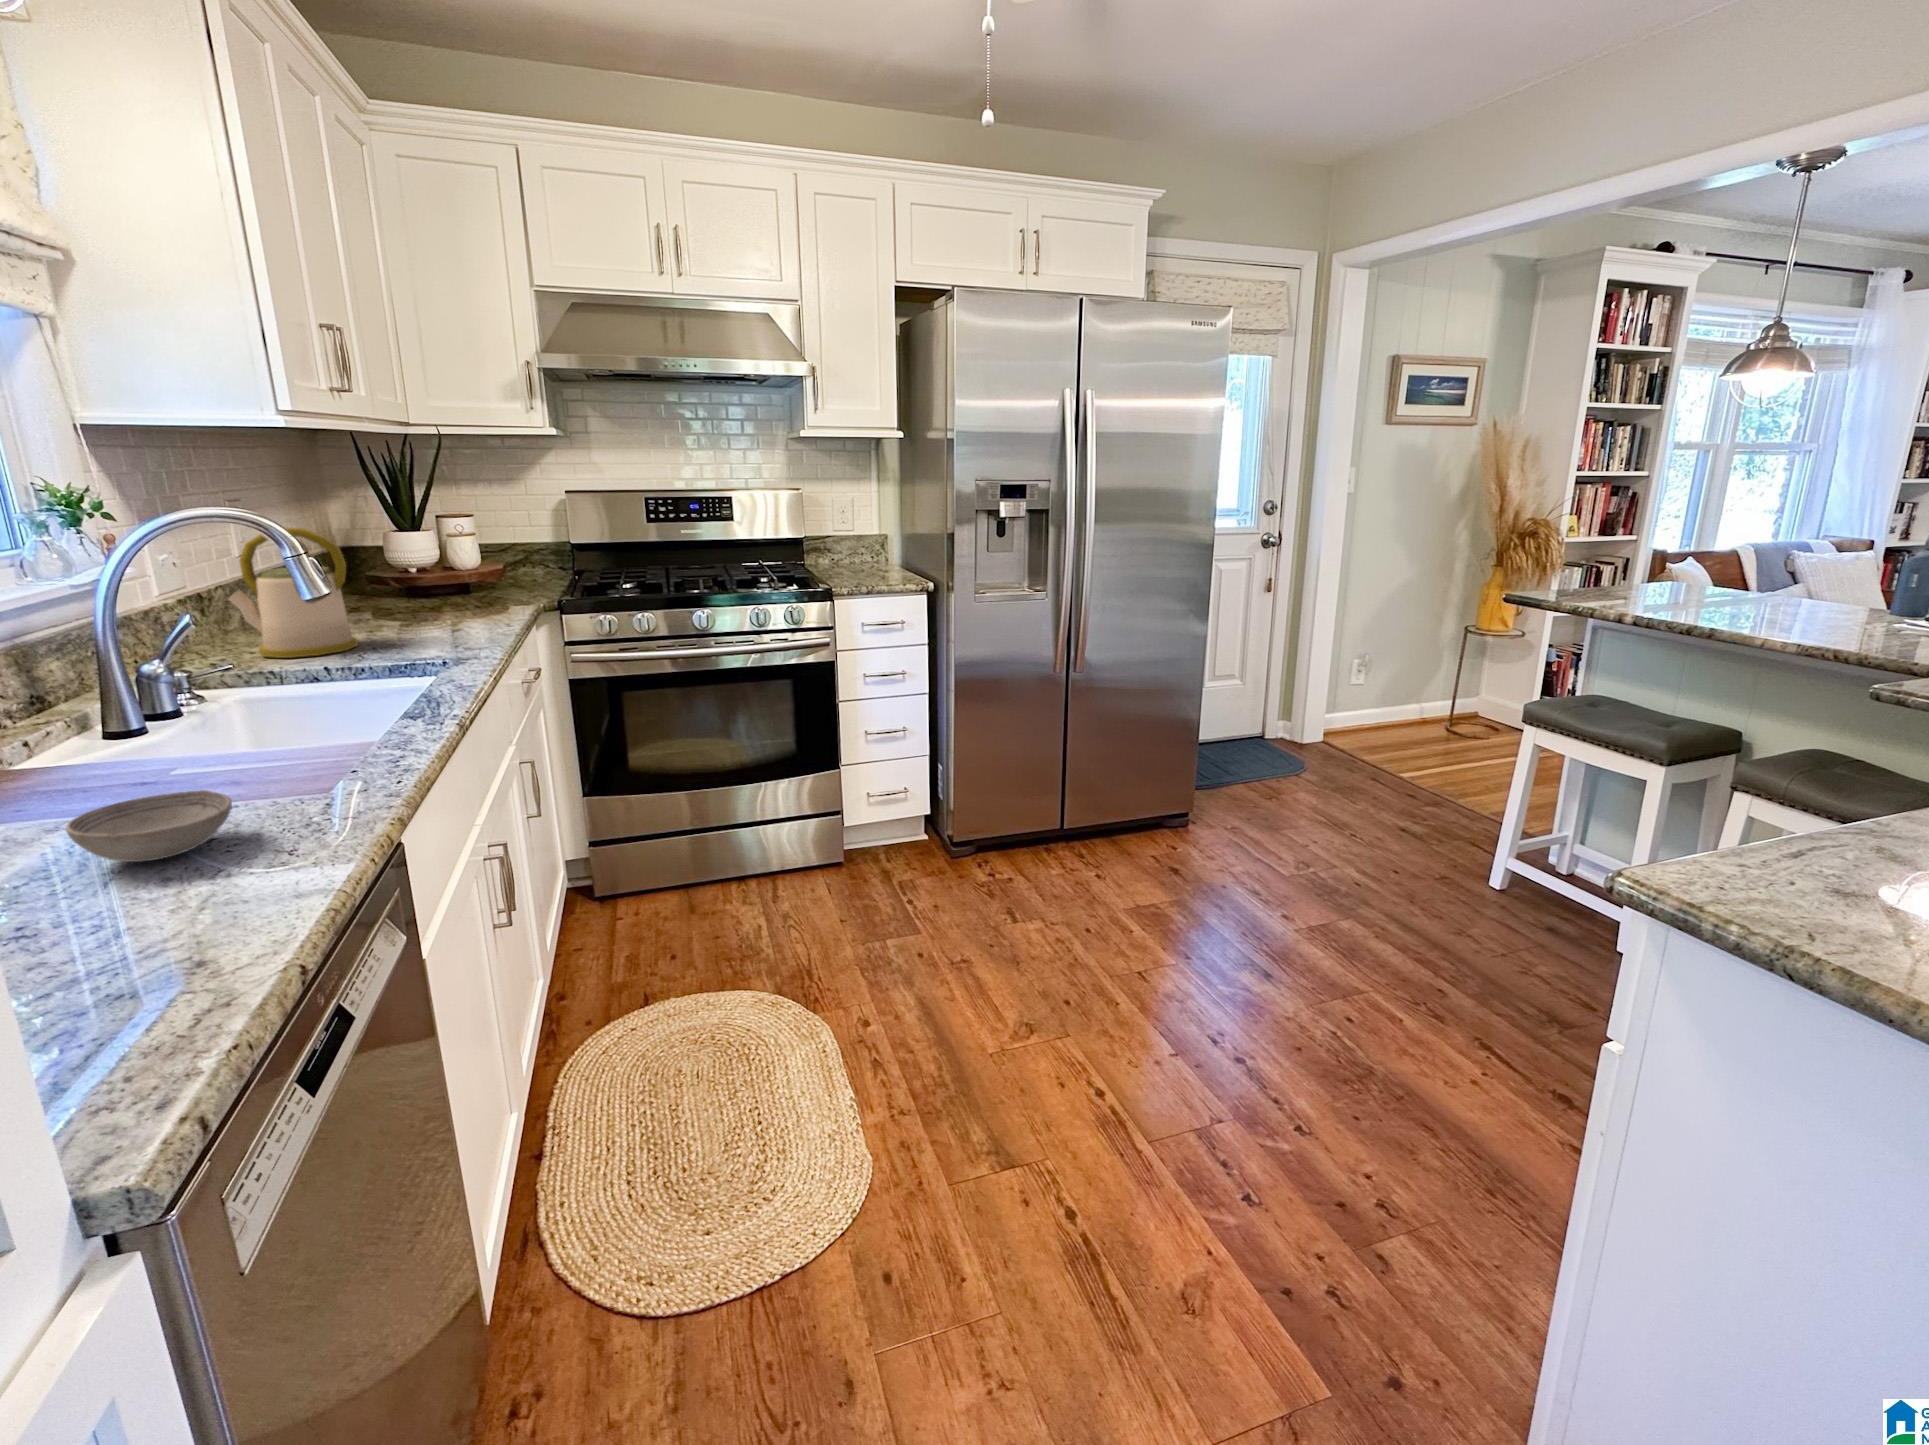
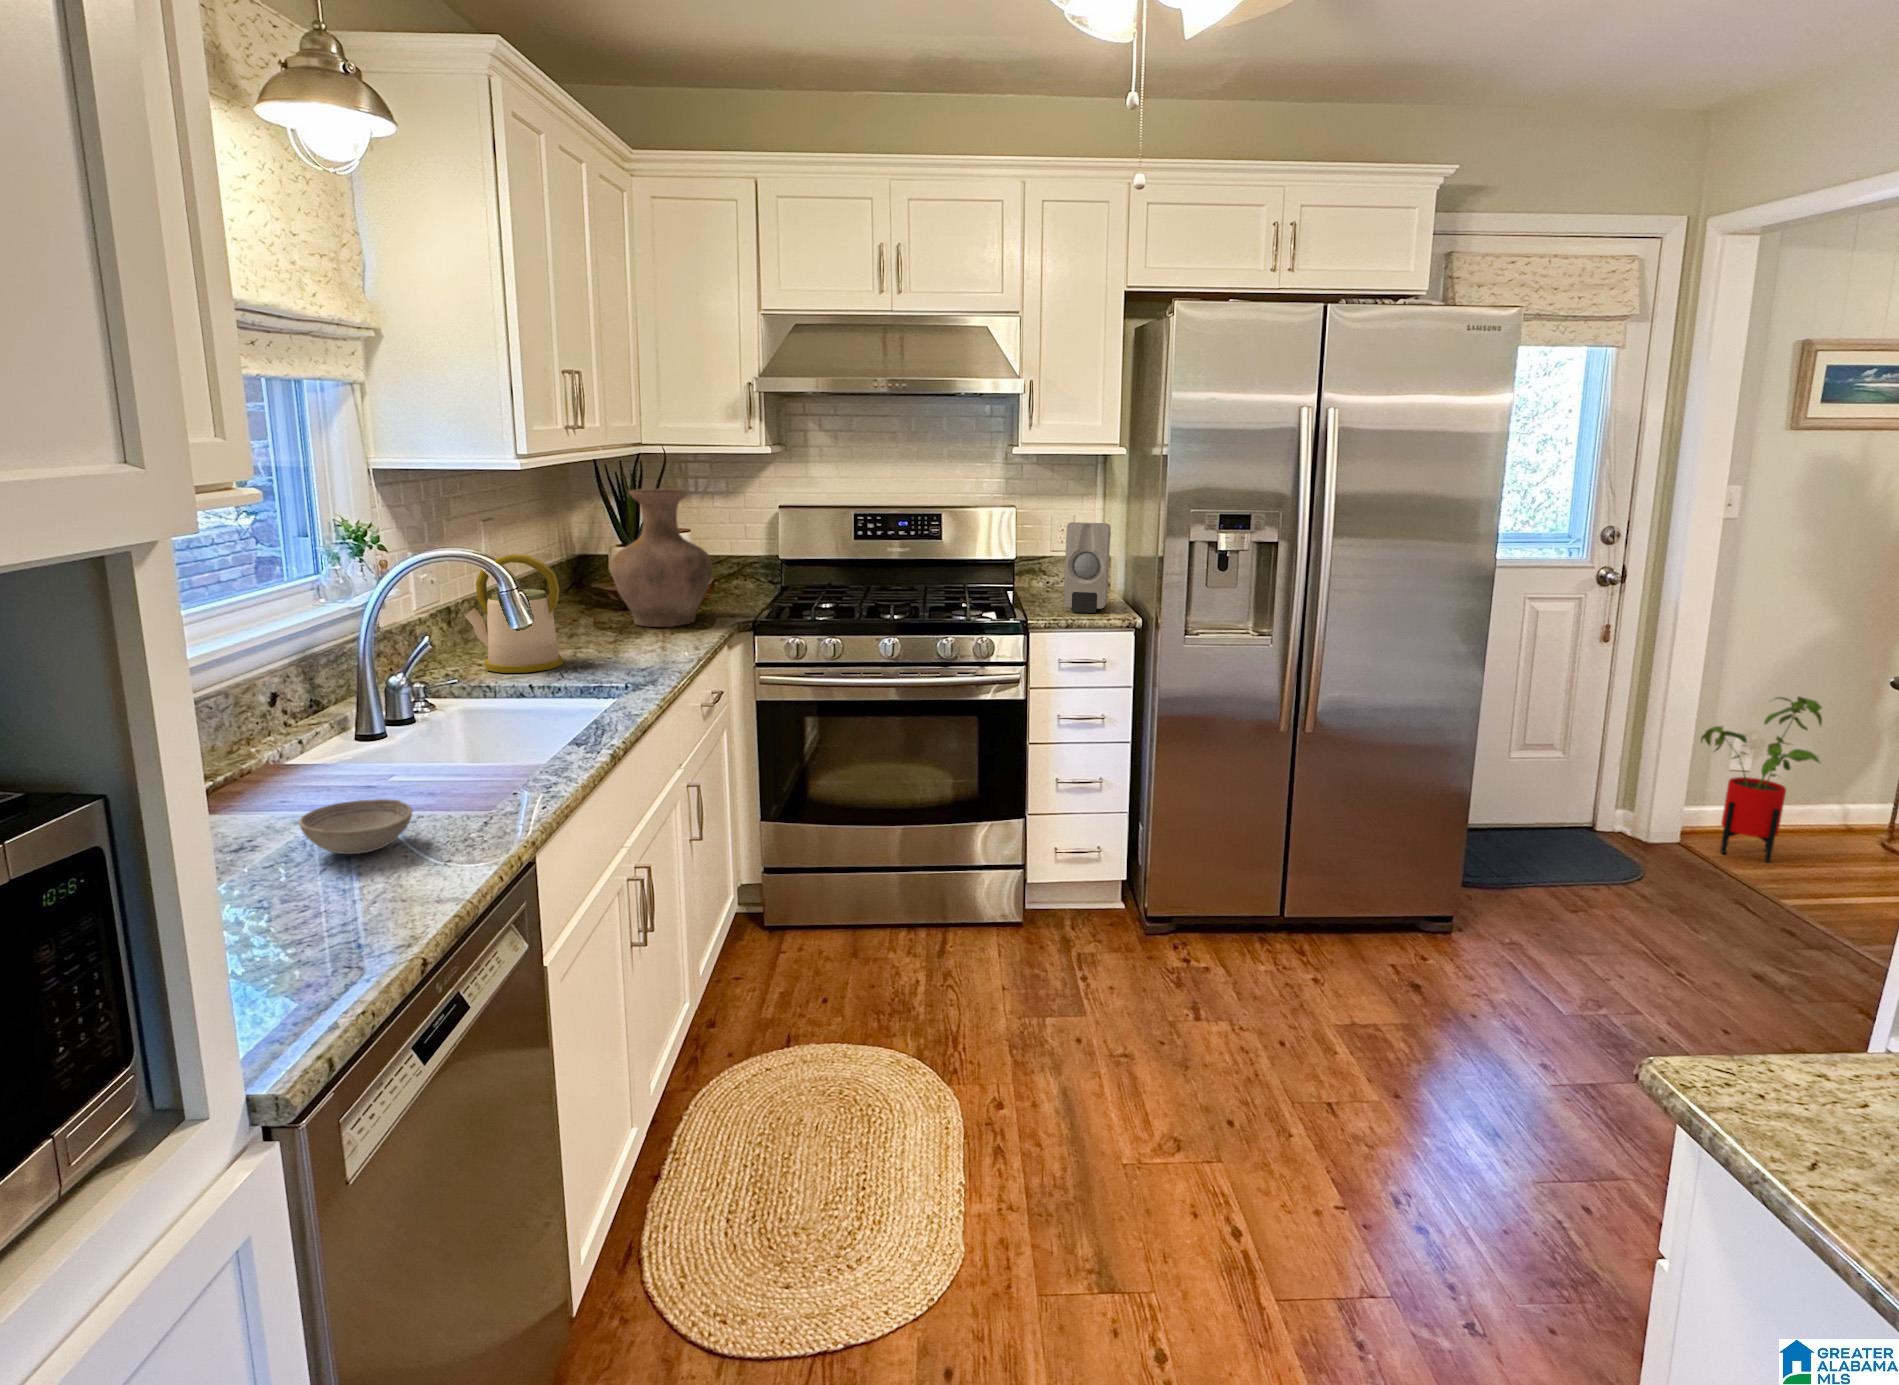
vase: none [394,465,510,606] -> present [611,489,712,627]
soap dispenser: none [859,491,898,573] -> present [1064,522,1111,613]
house plant: none [1329,614,1411,737] -> present [1701,697,1822,862]

